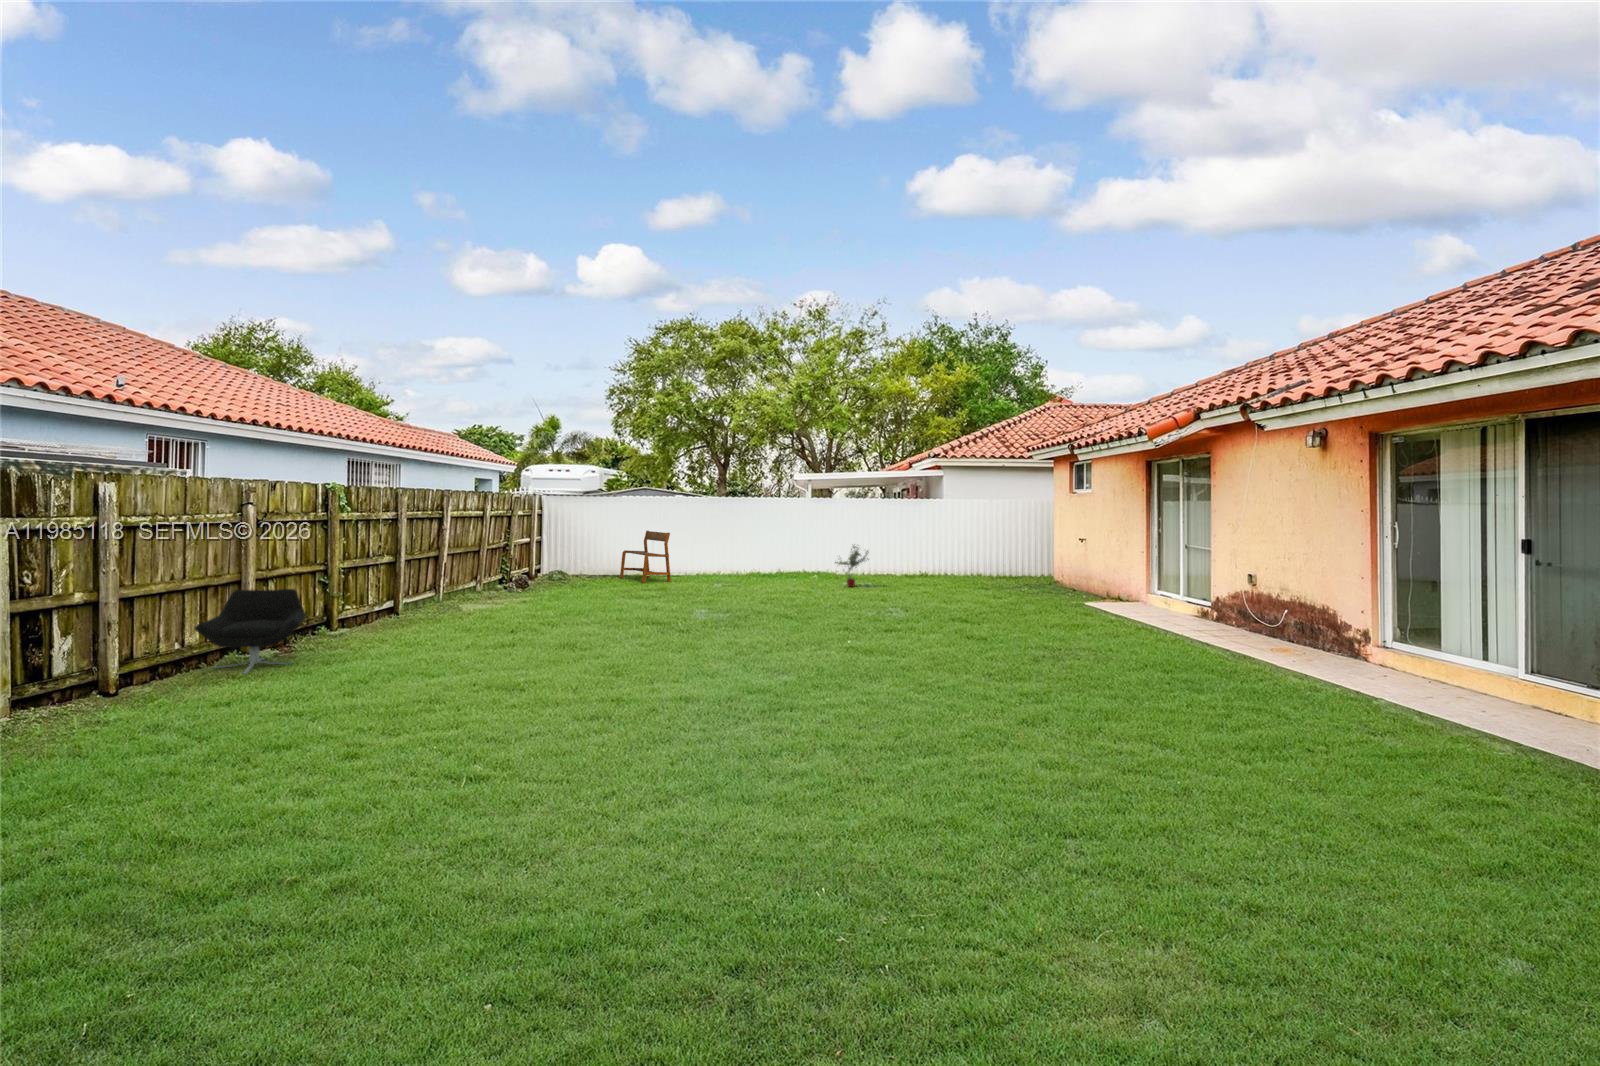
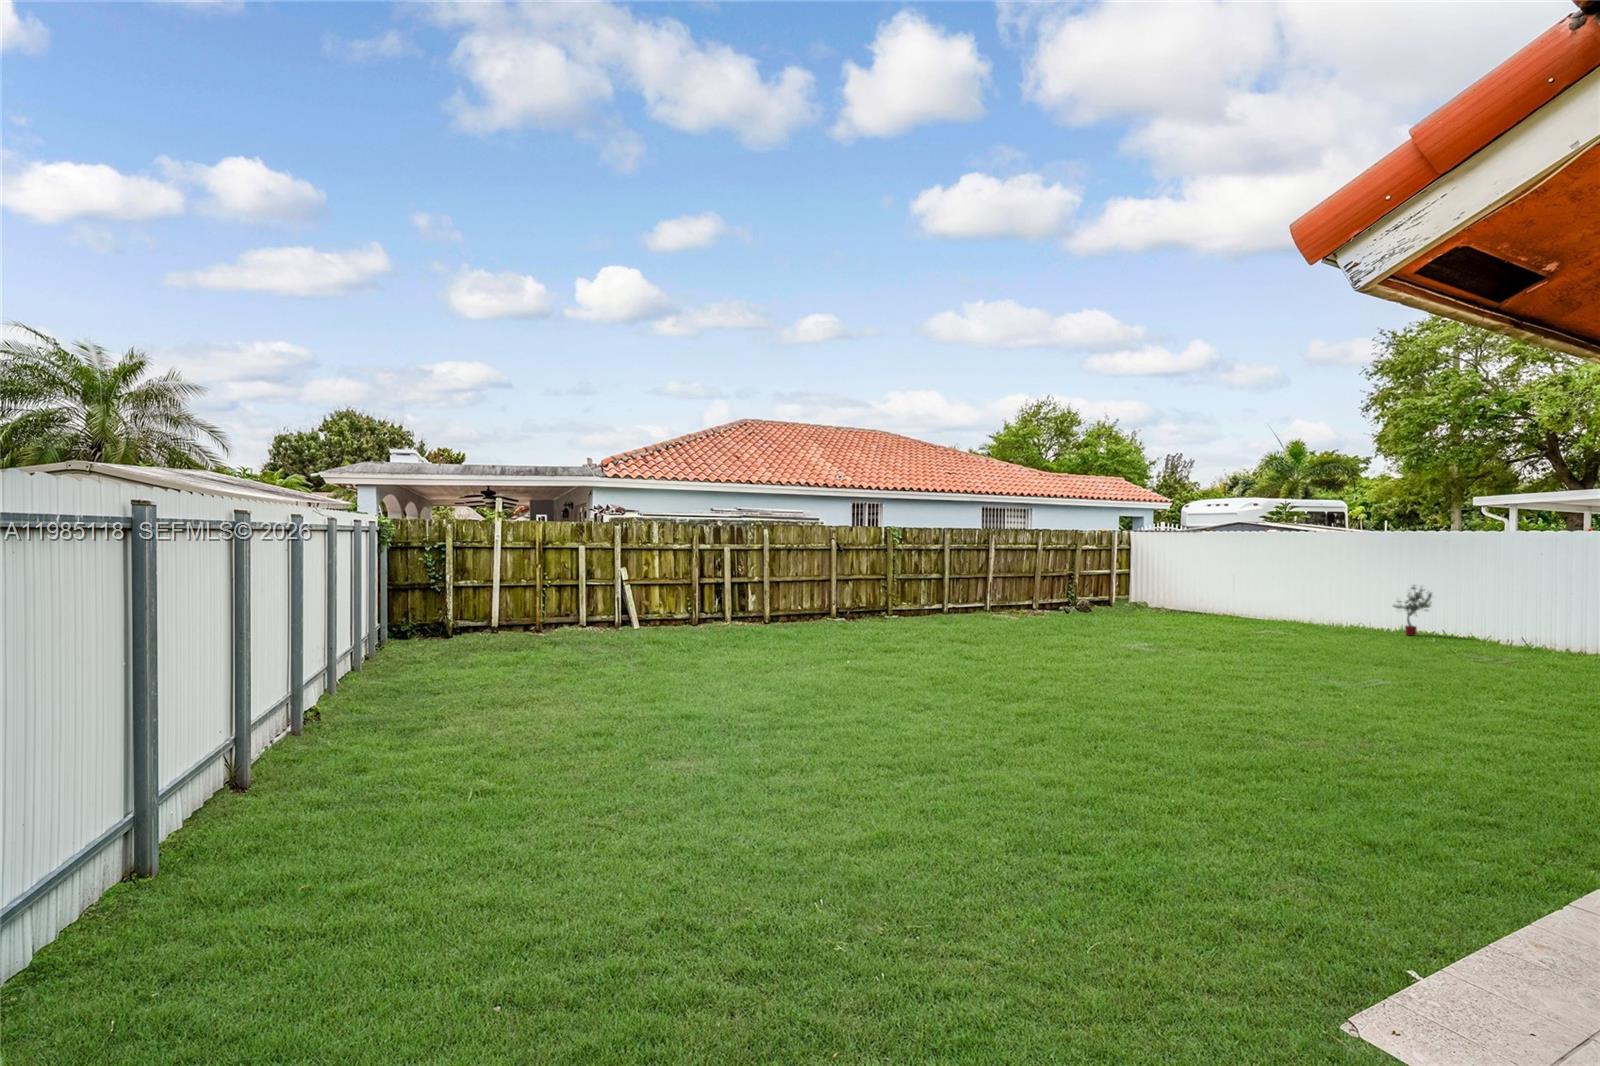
bench: present [620,531,671,583] -> none [1192,566,1228,617]
lounge chair: present [195,589,306,674] -> none [801,584,851,623]

